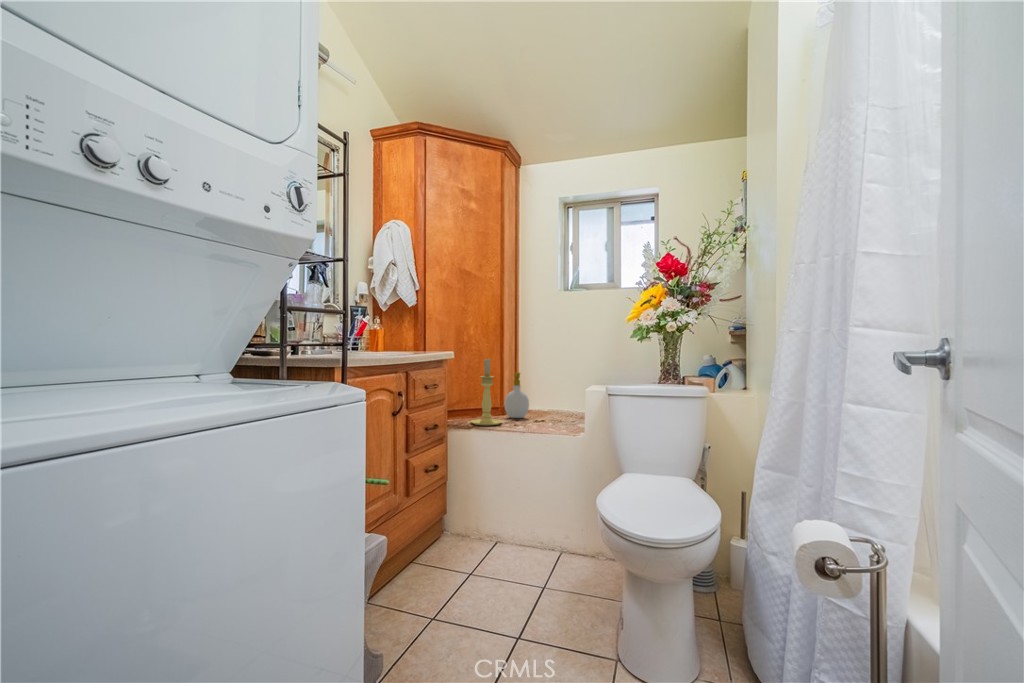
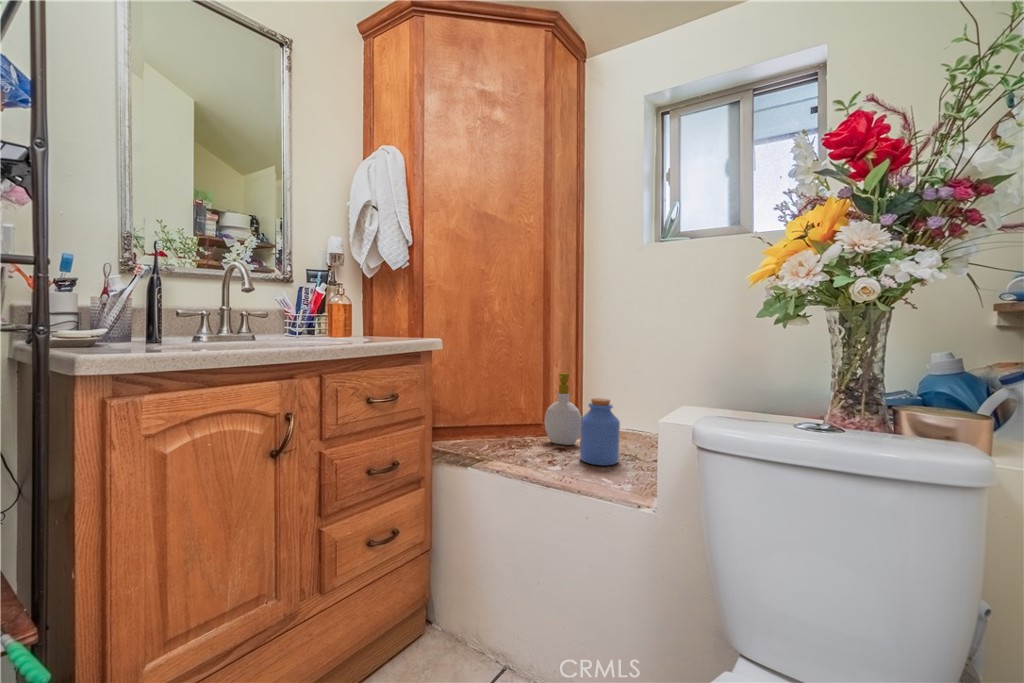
candle holder: present [471,358,502,425] -> none [481,350,531,459]
jar: none [533,386,556,425] -> present [580,398,620,465]

